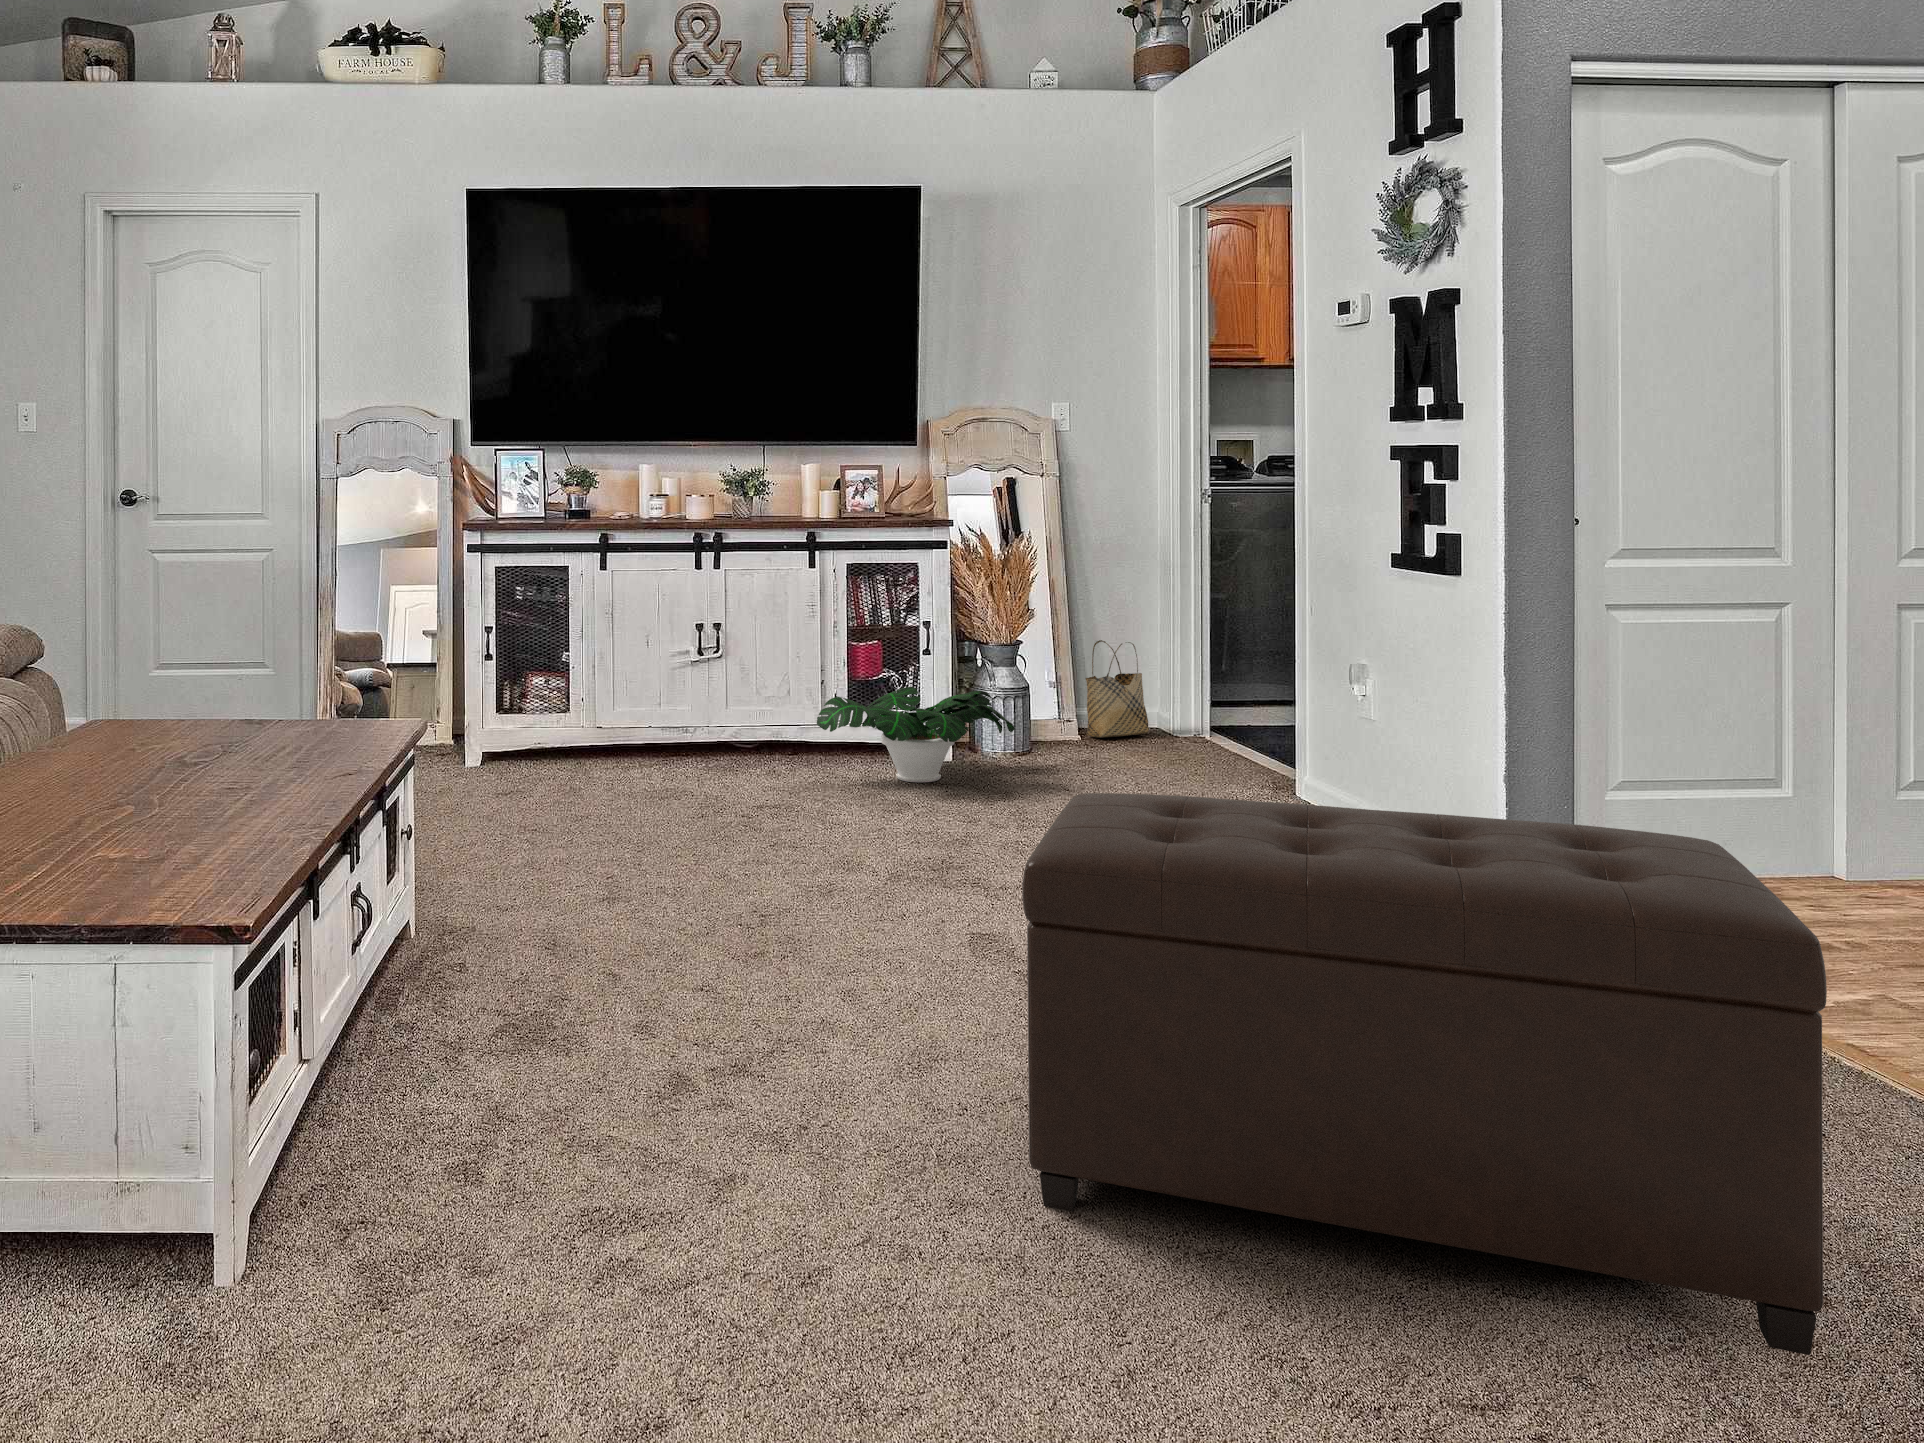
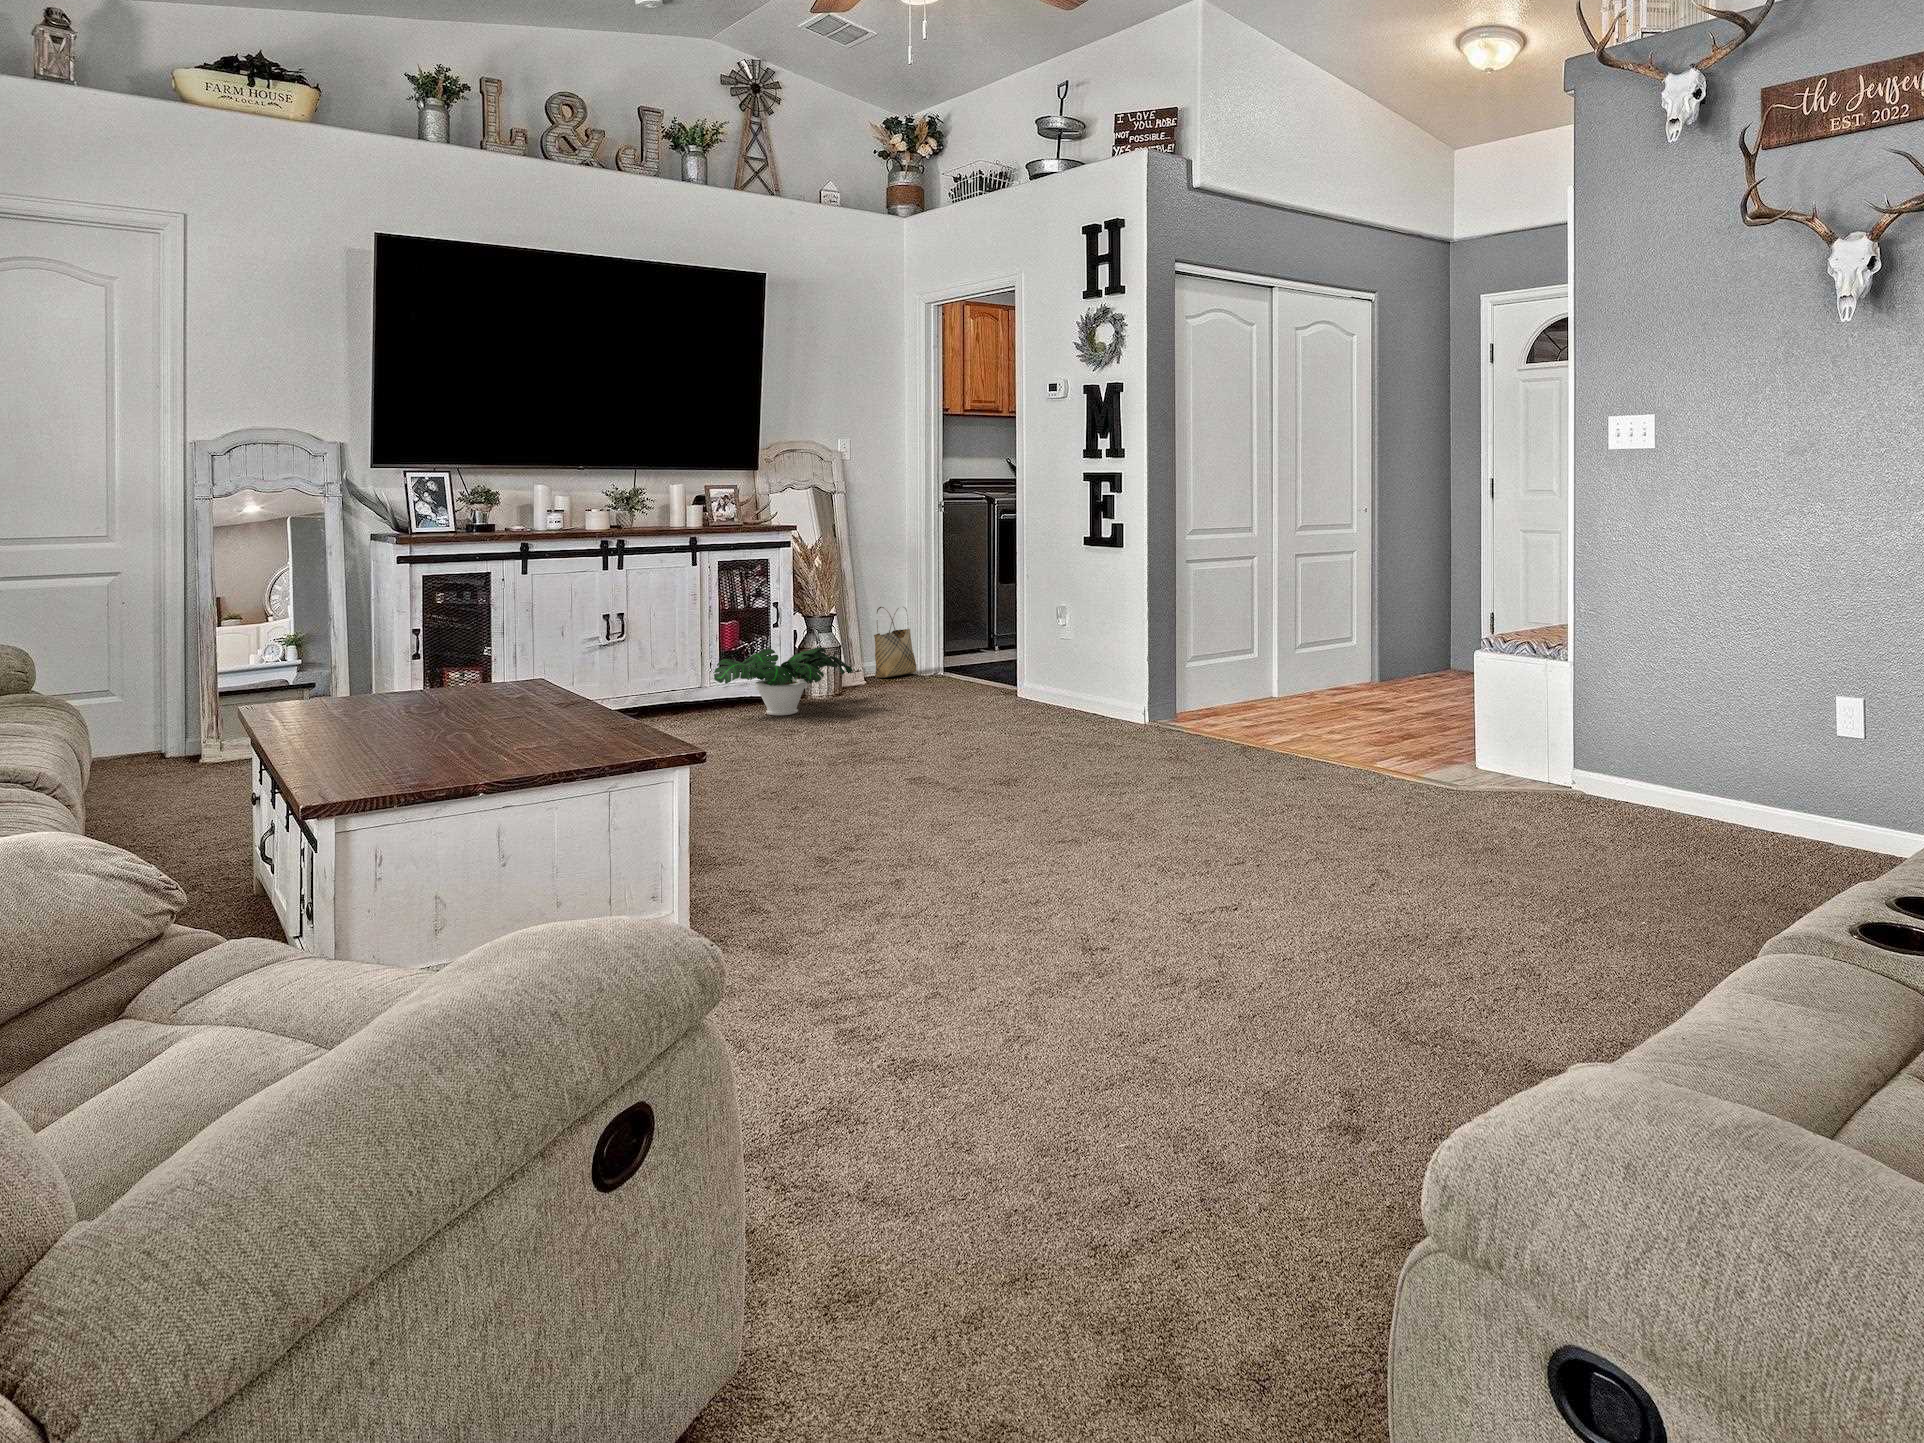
ottoman: present [1022,793,1827,1355] -> none [976,672,1283,864]

